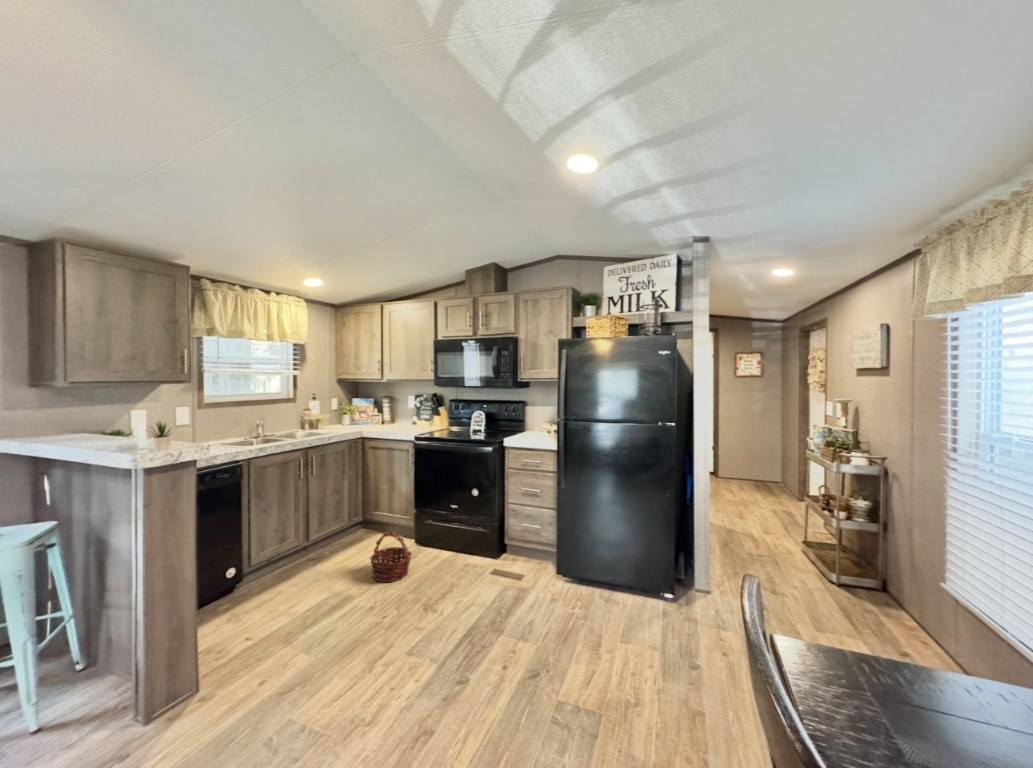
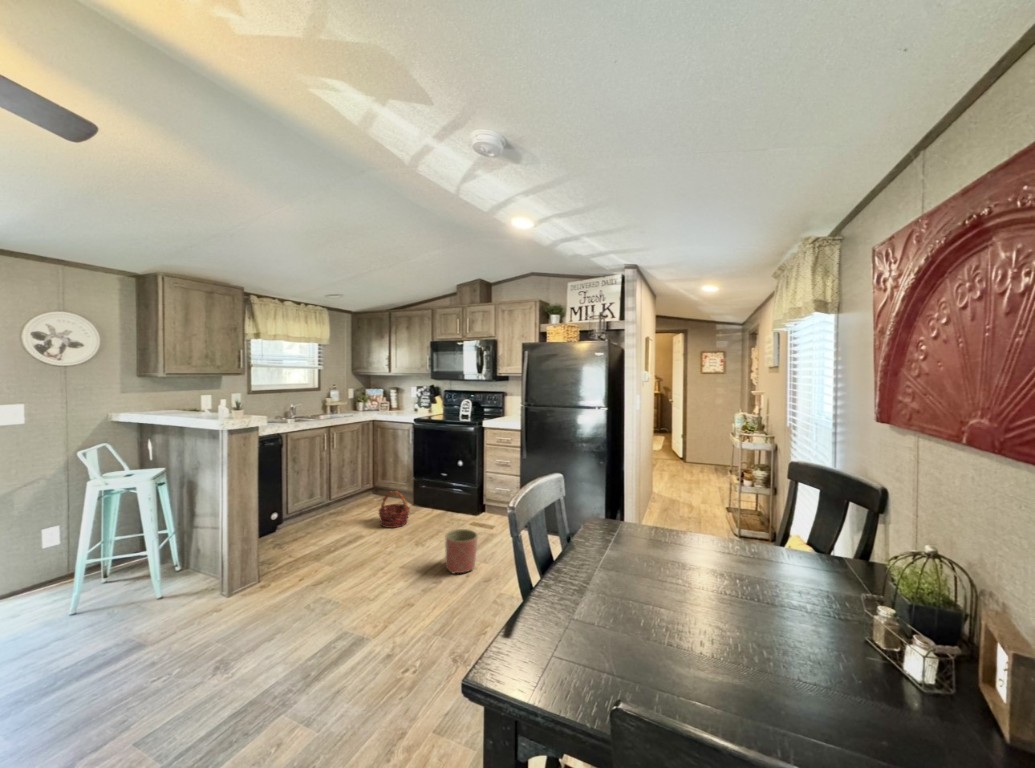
planter: none [466,596,512,669] -> present [445,529,478,573]

